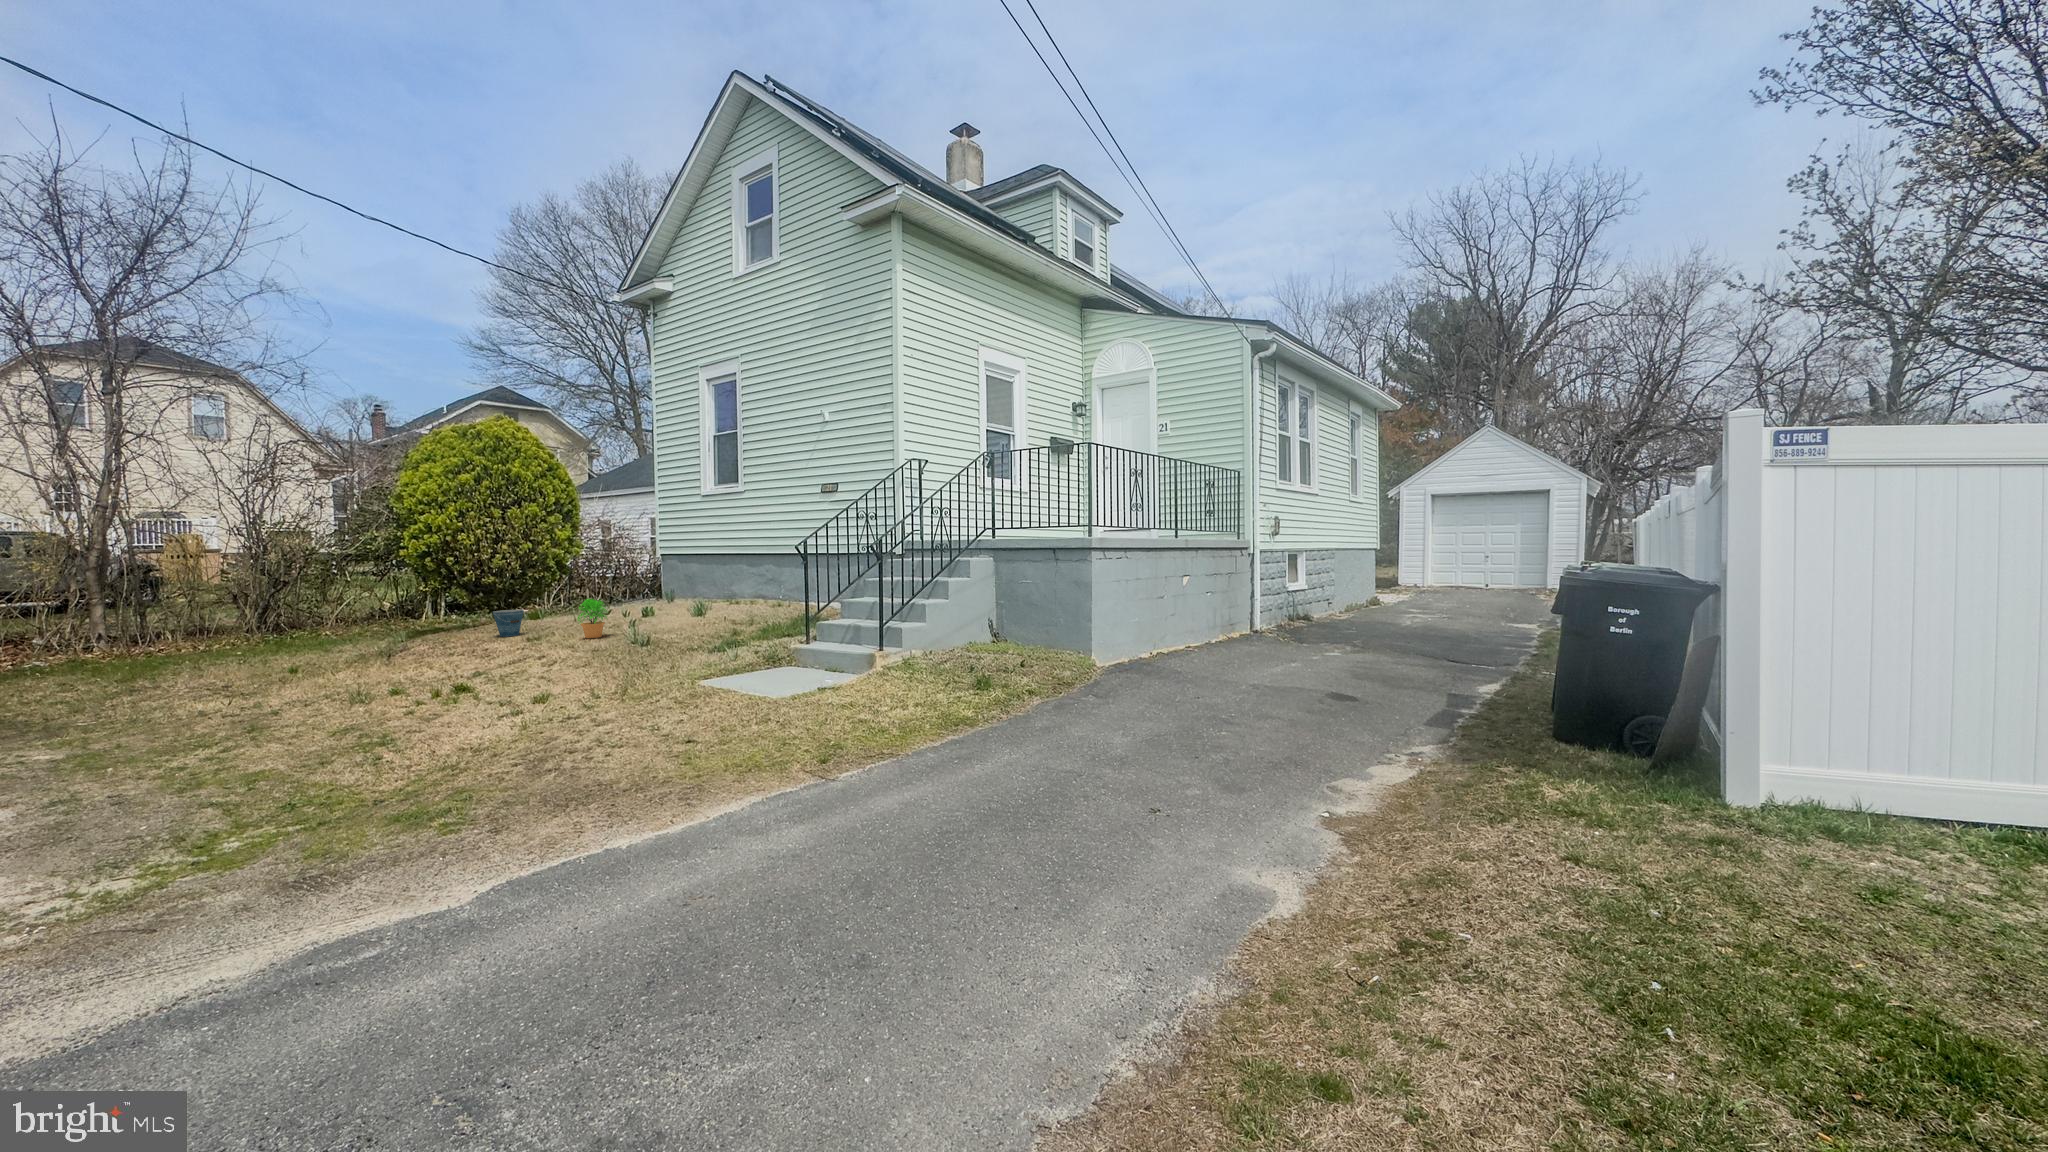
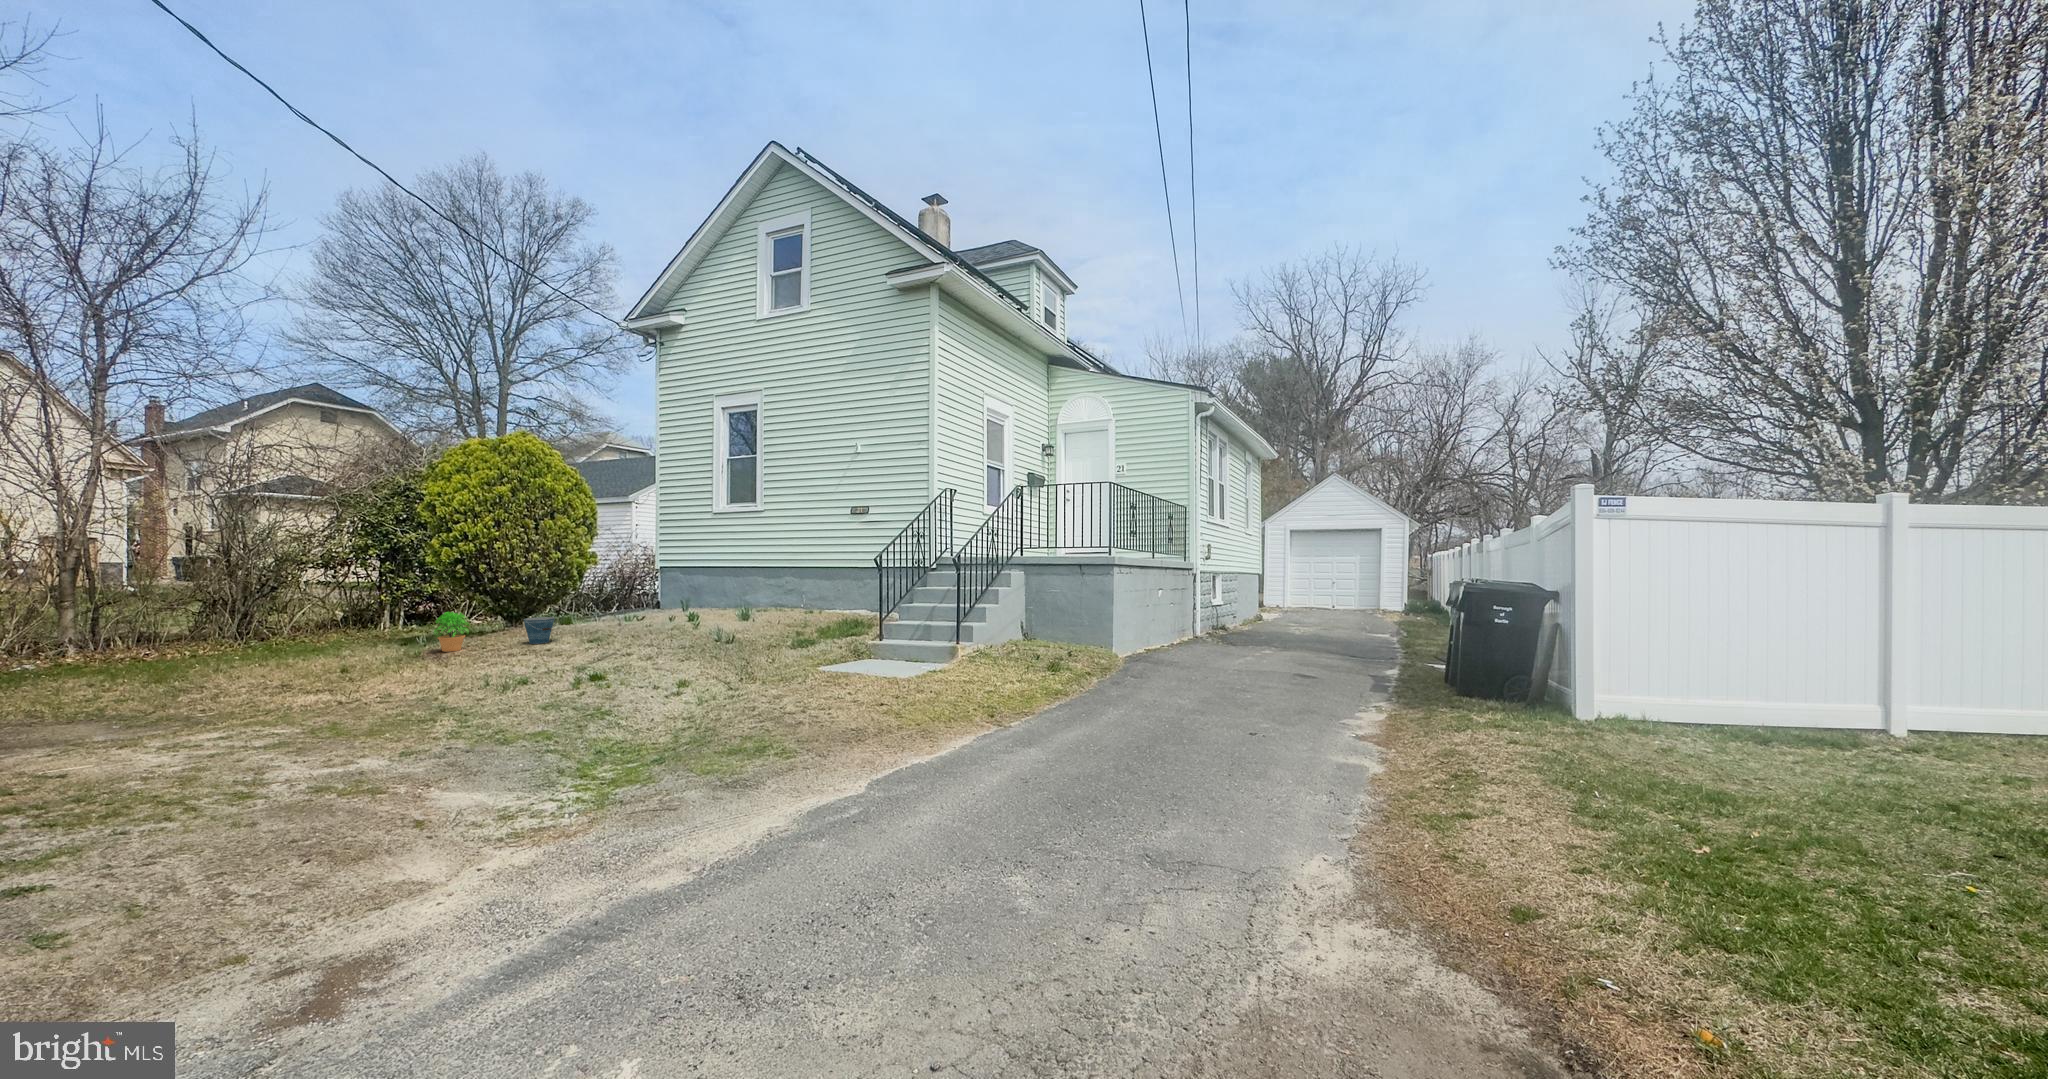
potted plant: present [578,599,607,638] -> present [434,612,469,652]

